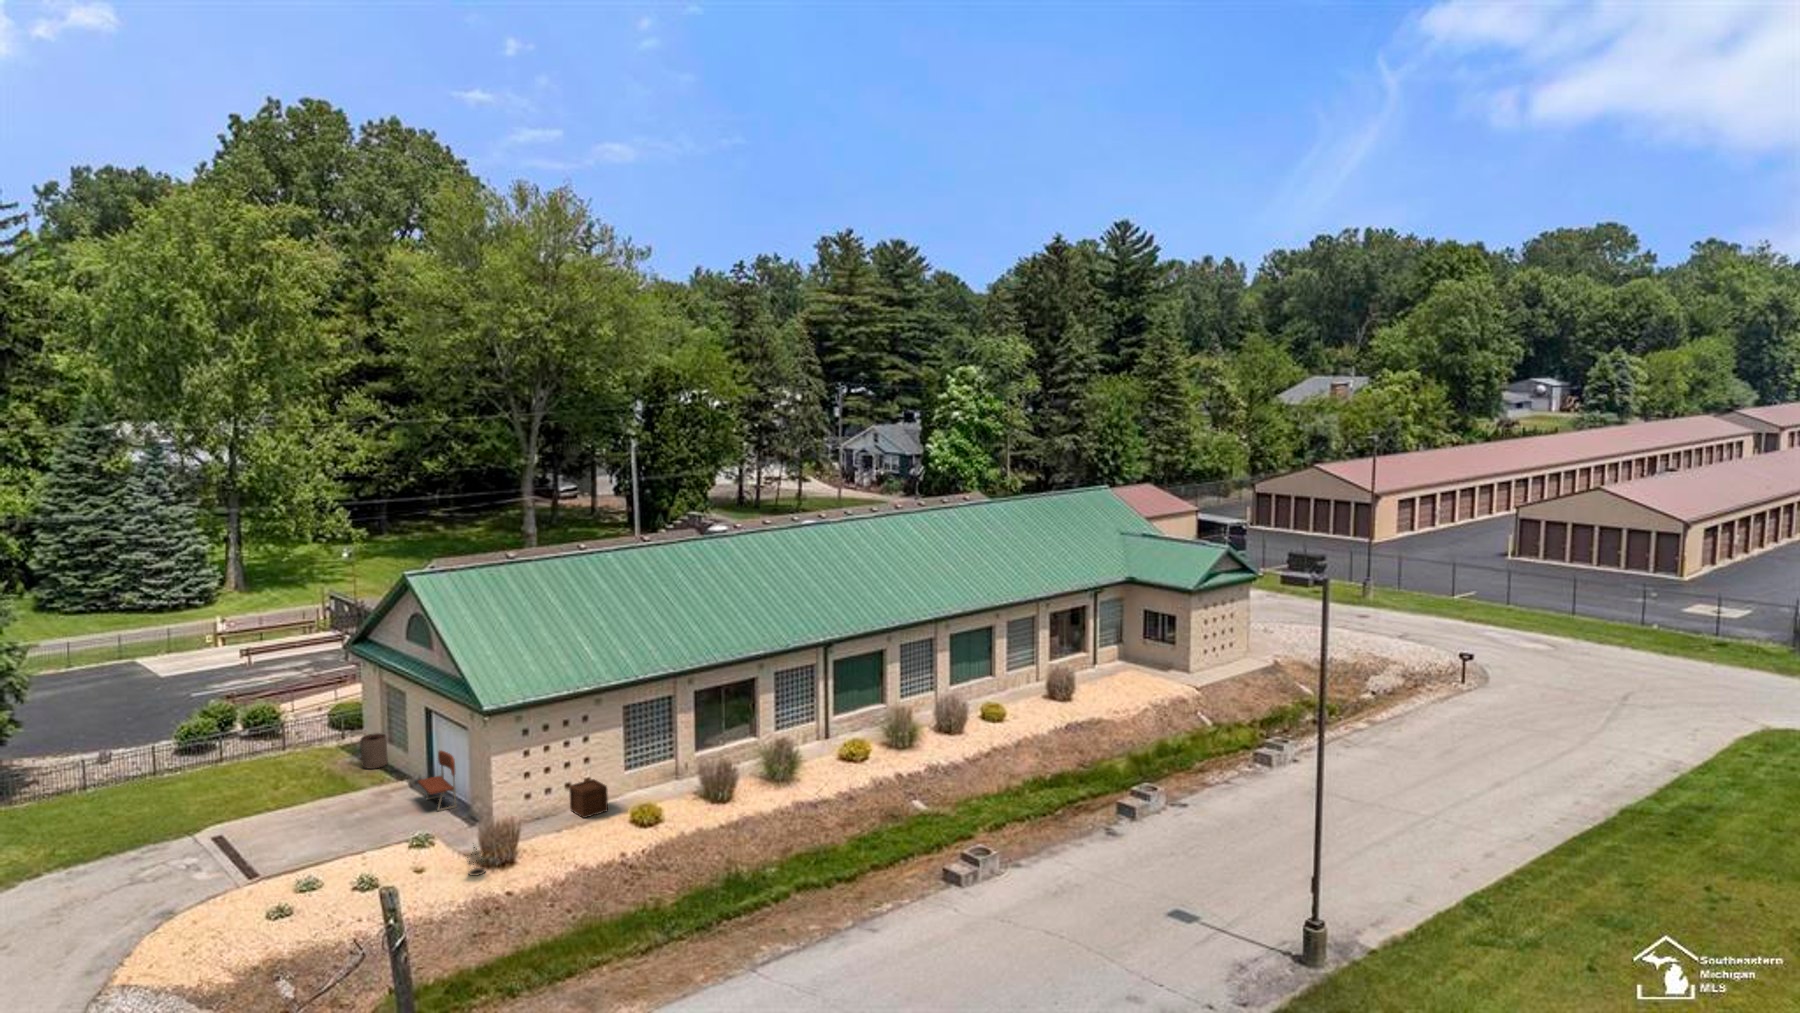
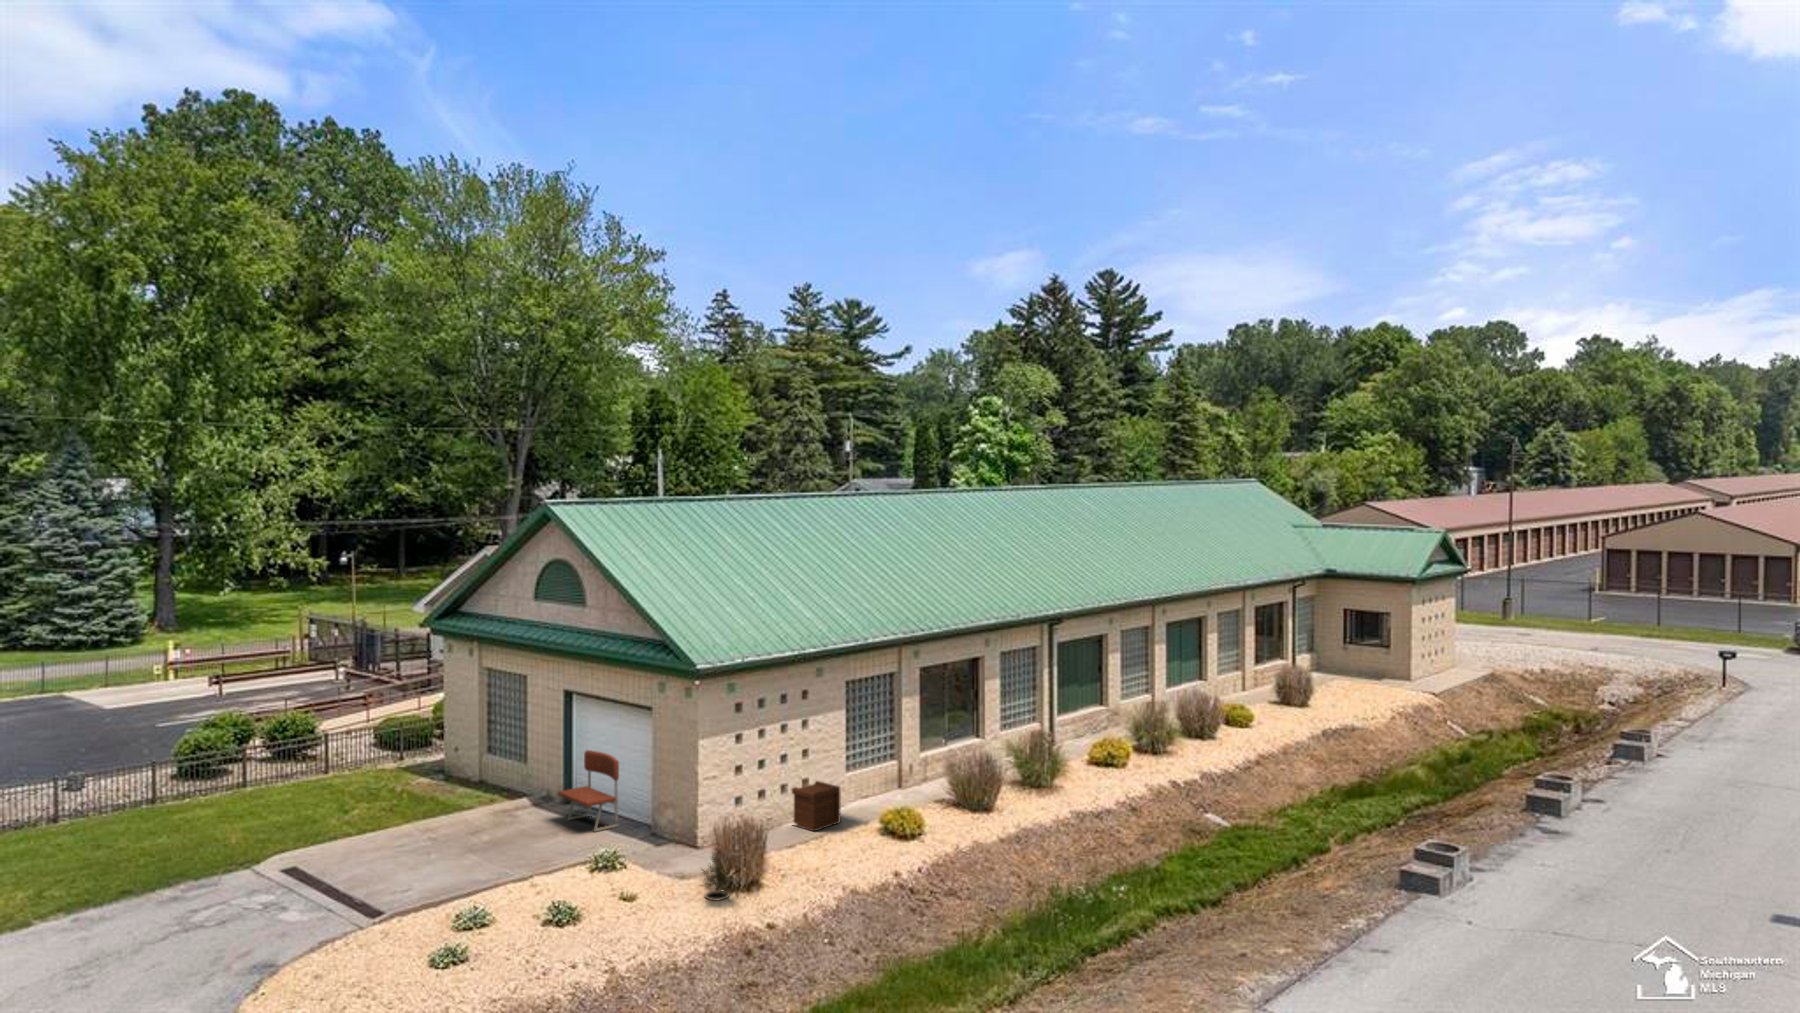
trash can: present [360,733,388,769] -> none [448,743,483,790]

